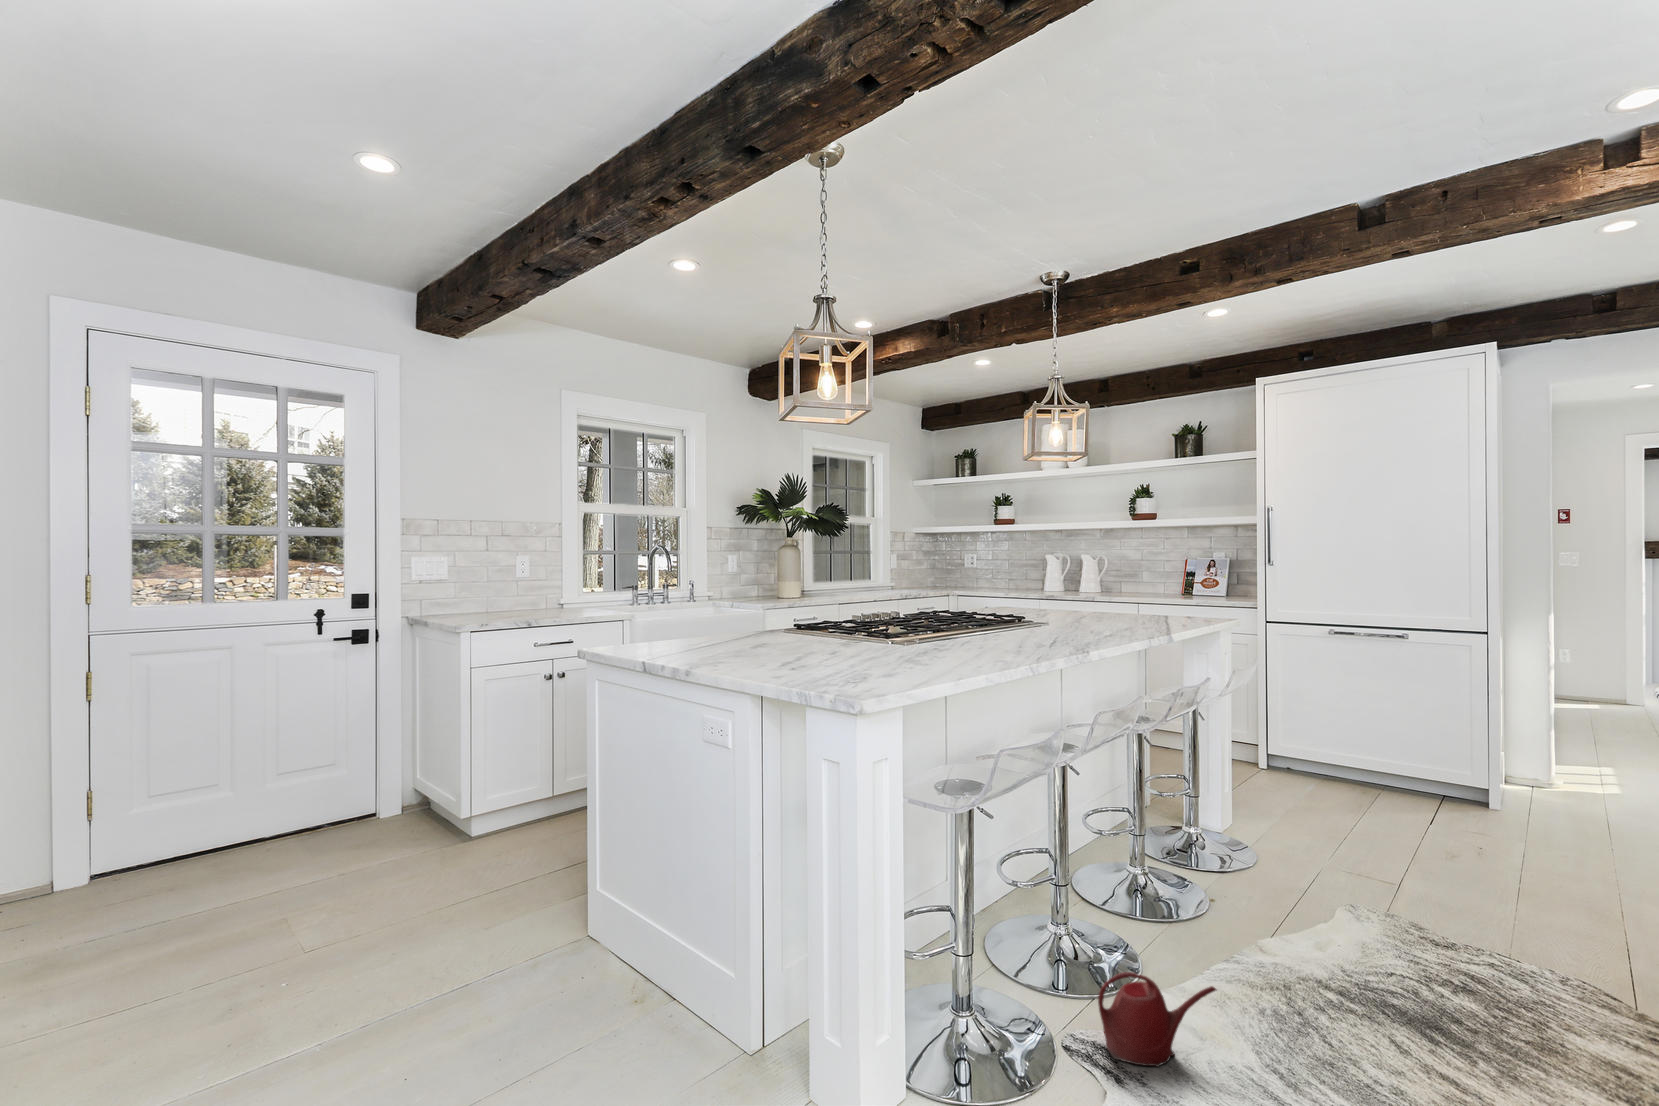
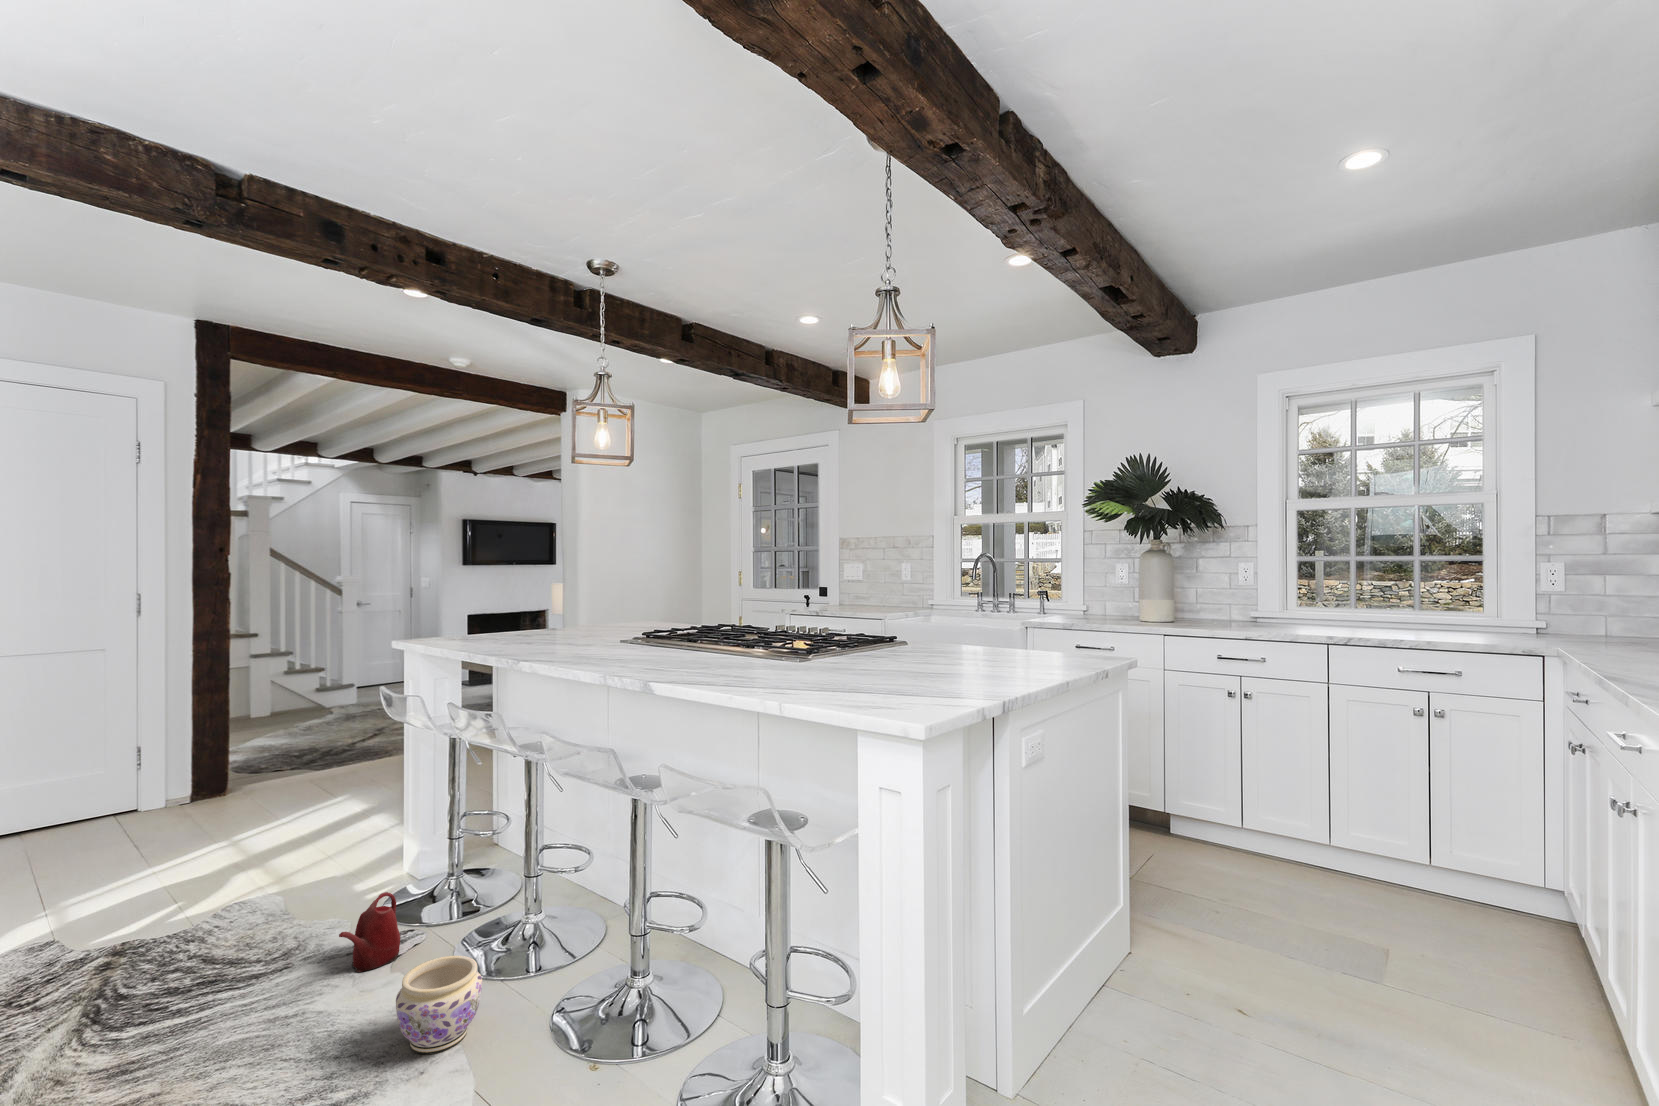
planter: none [1195,897,1273,981] -> present [396,956,482,1054]

